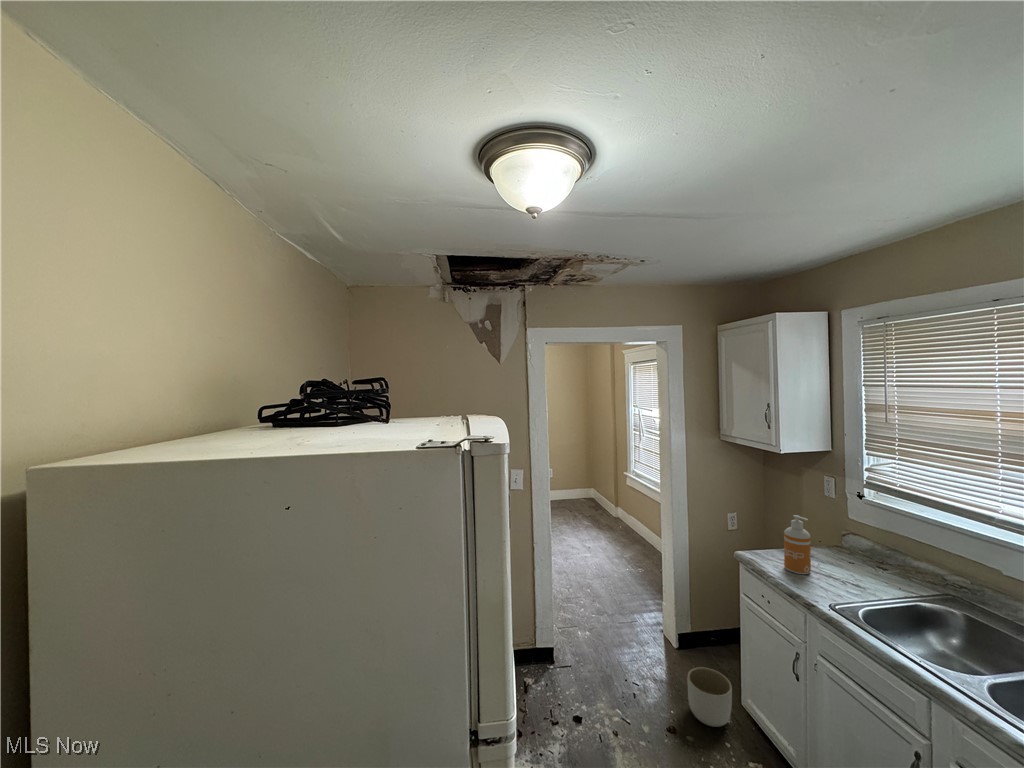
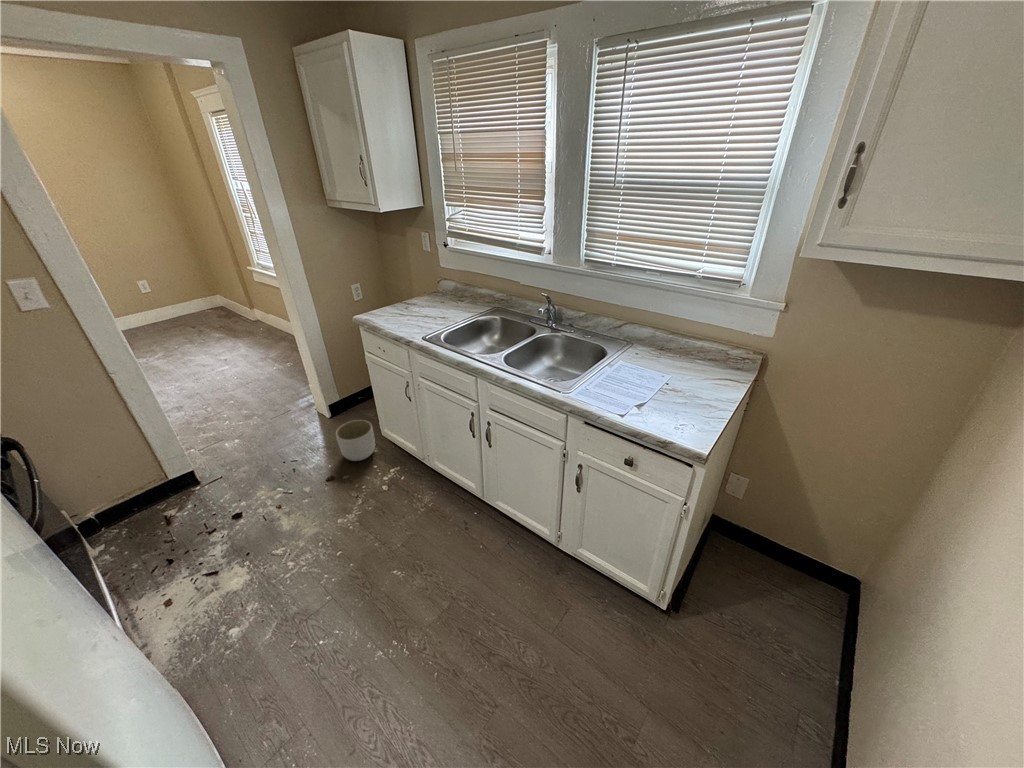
soap dispenser: present [784,515,811,574] -> none [388,269,412,321]

